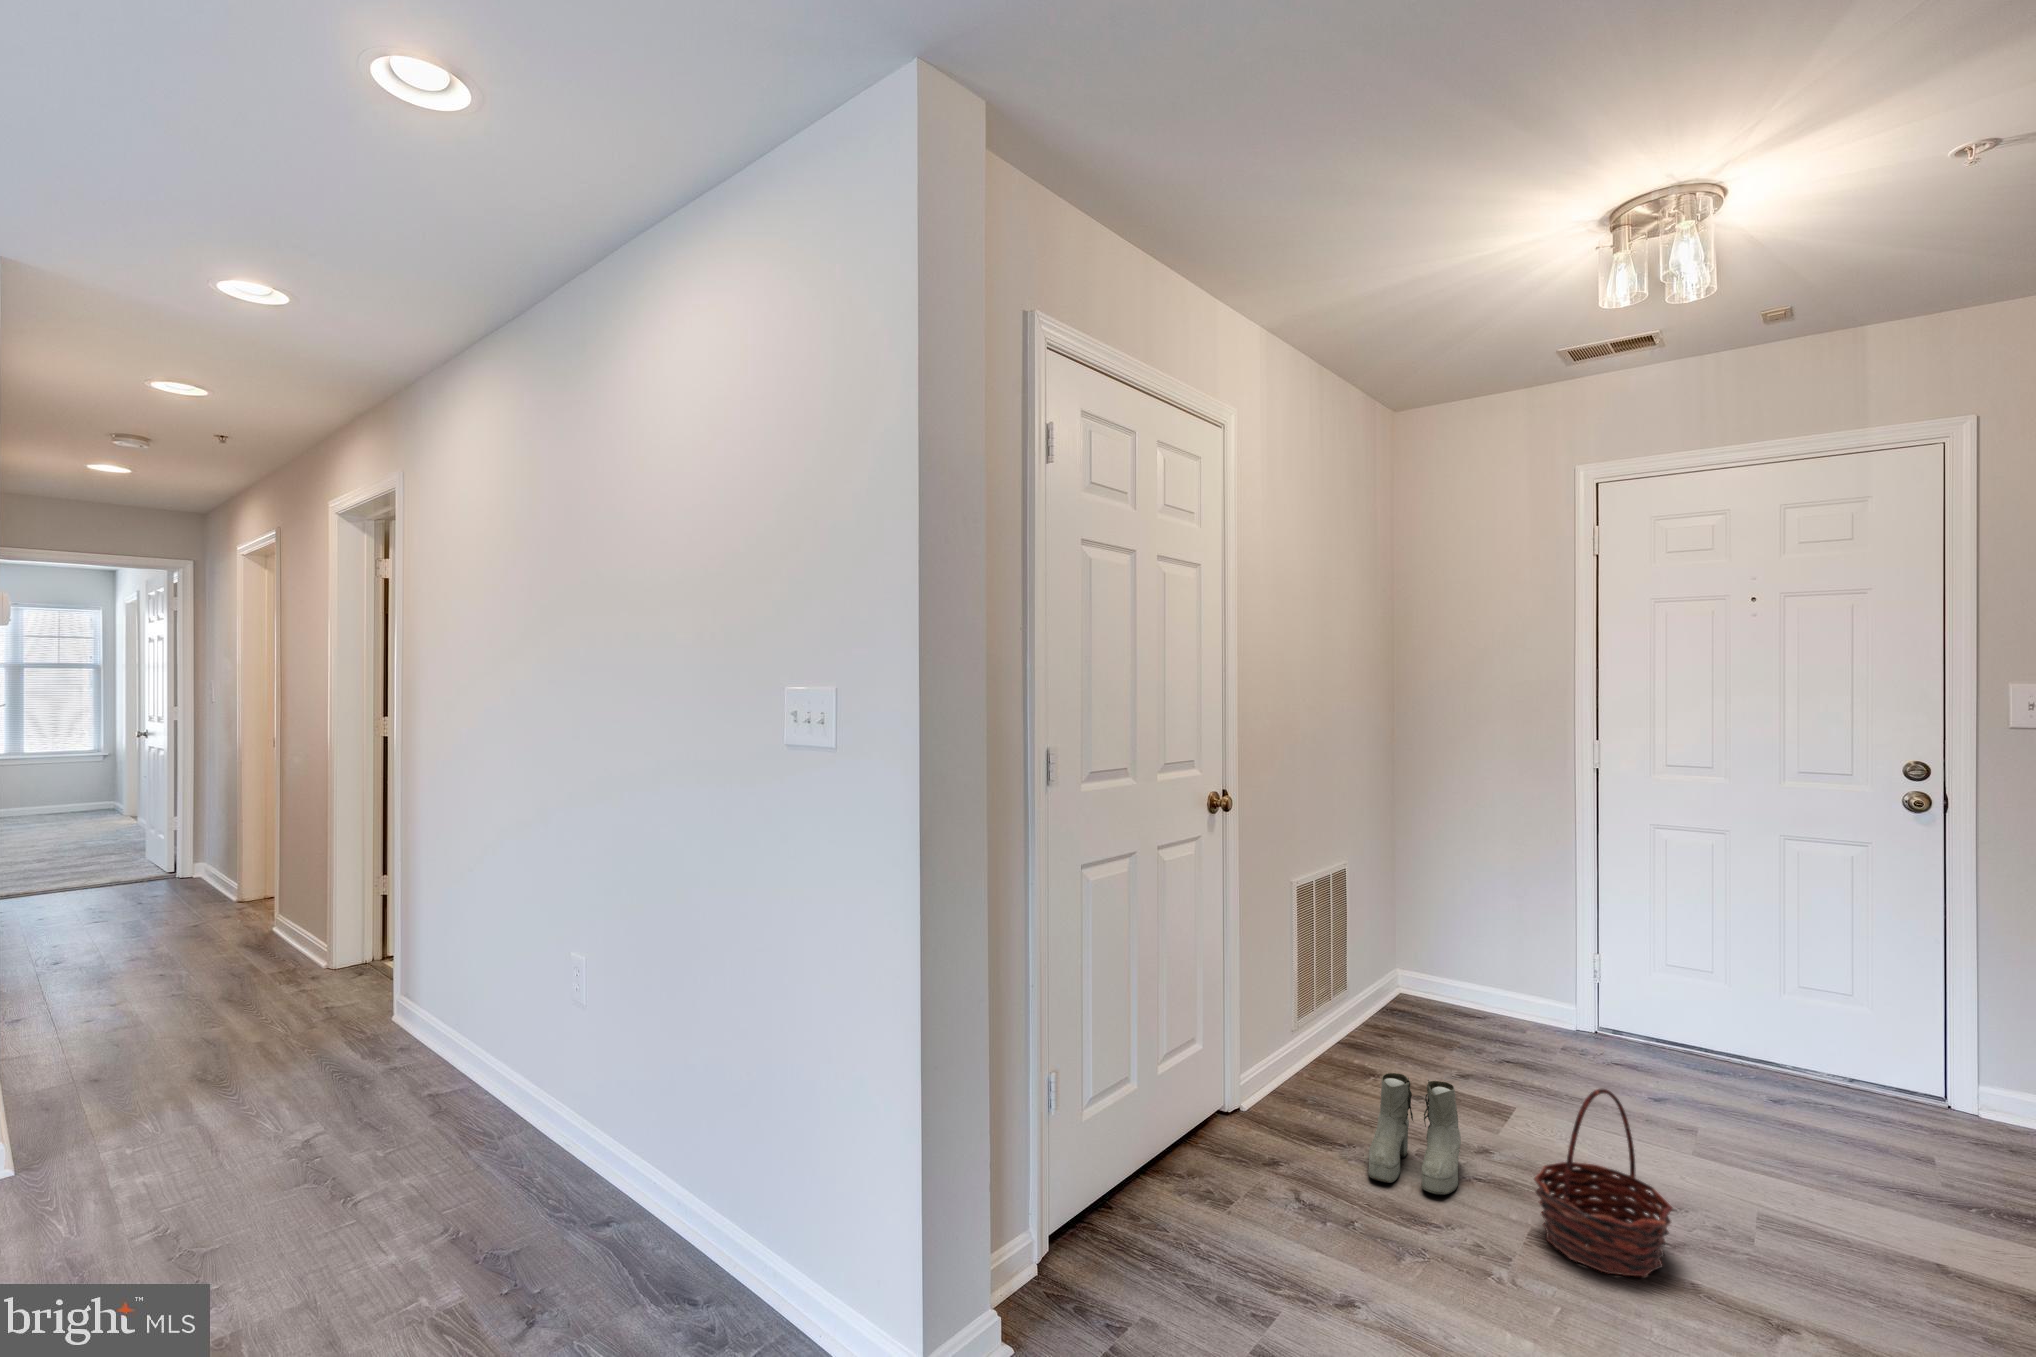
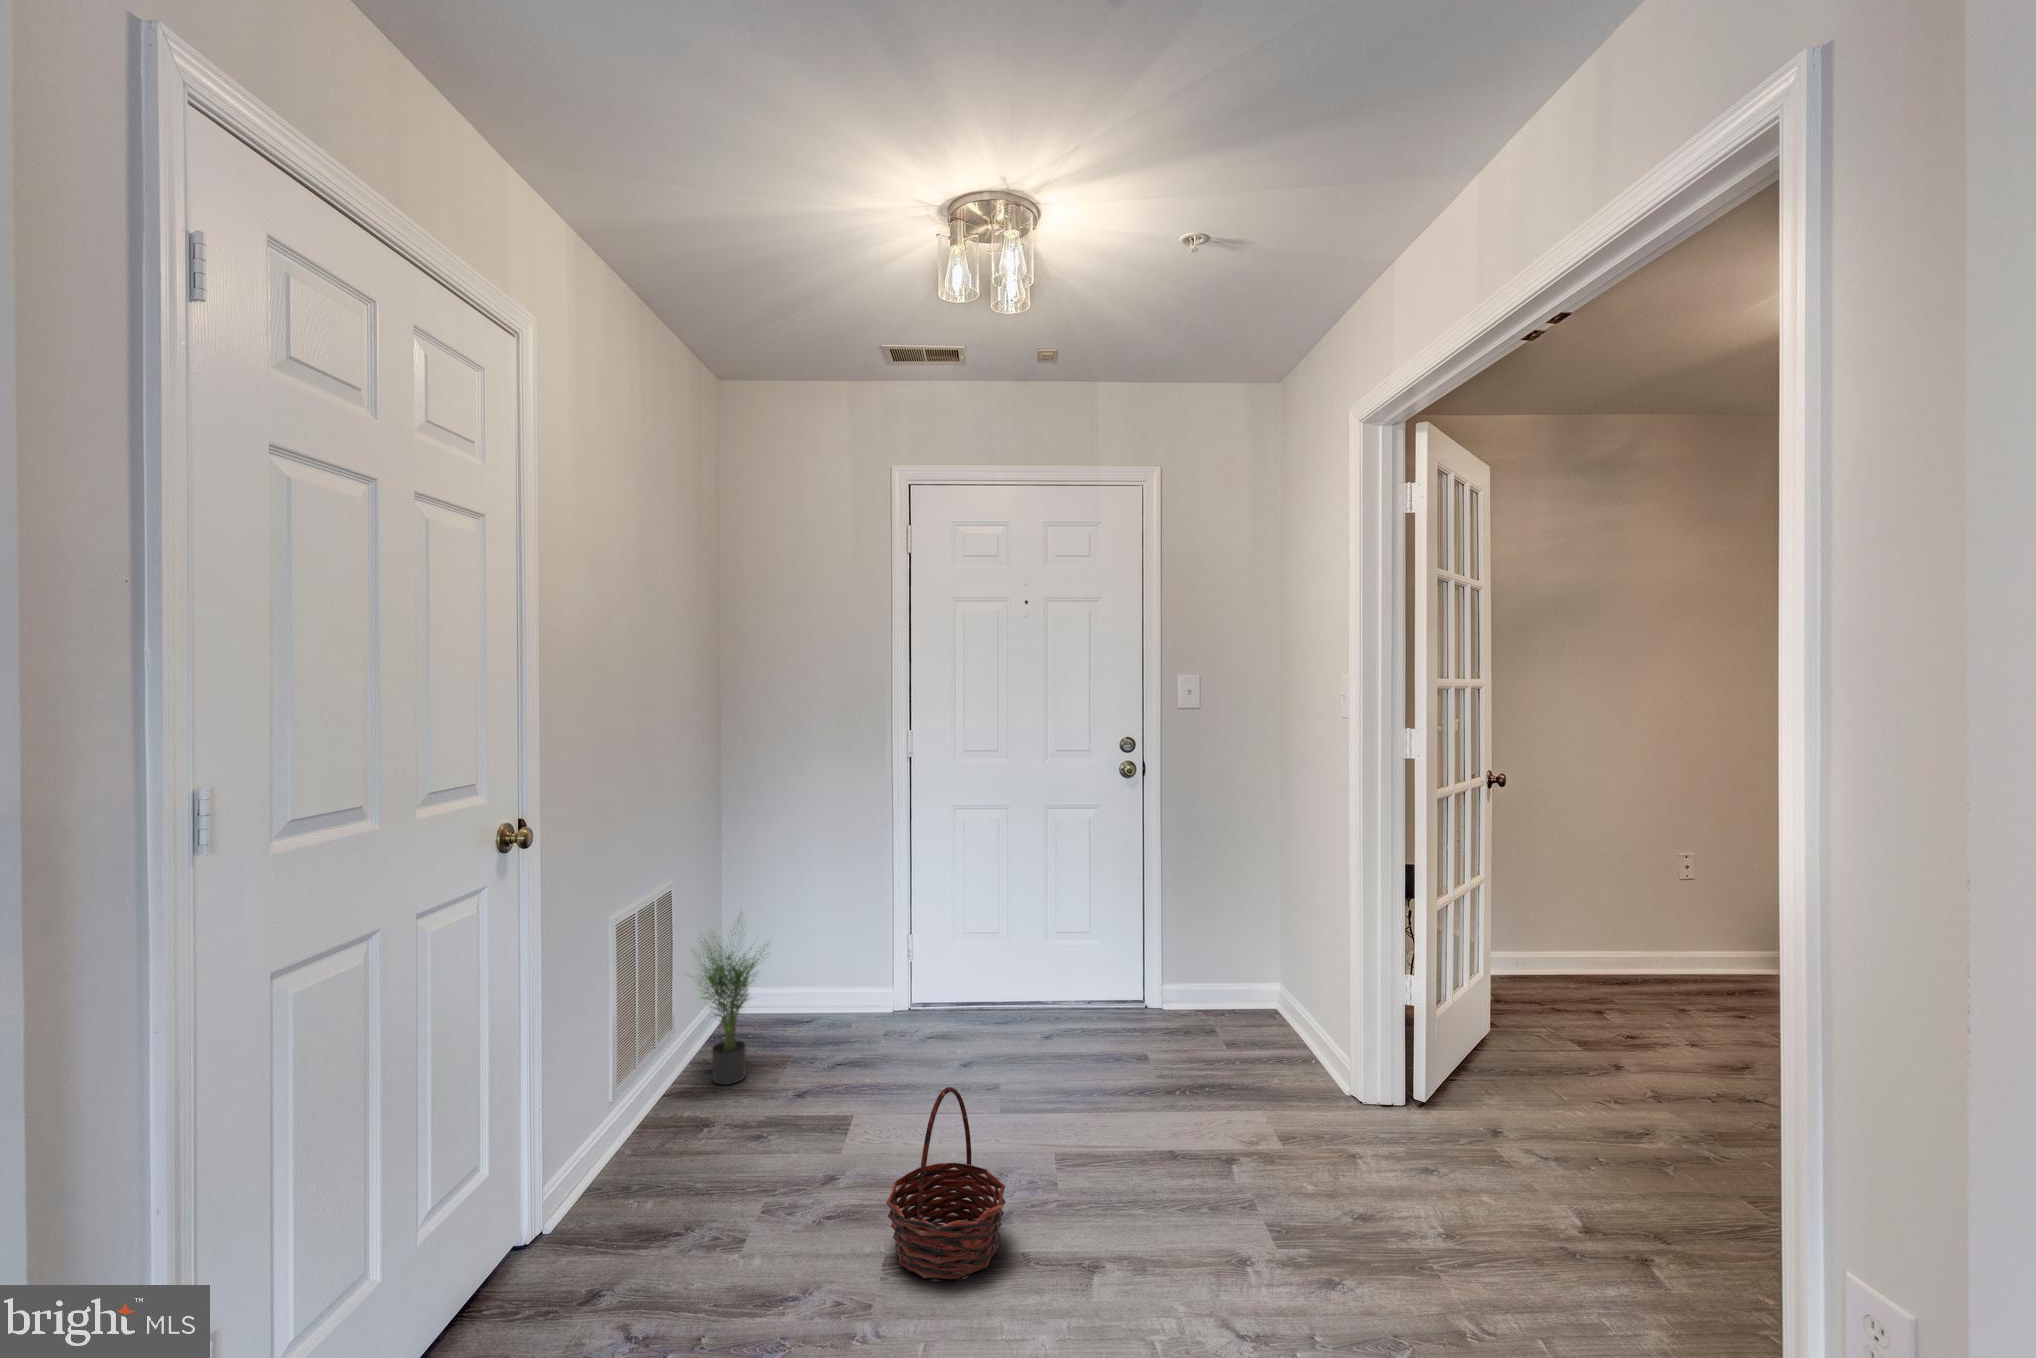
potted plant: none [1353,895,1443,1051] -> present [691,921,763,1085]
boots: present [1368,1073,1461,1195] -> none [712,1120,808,1265]

